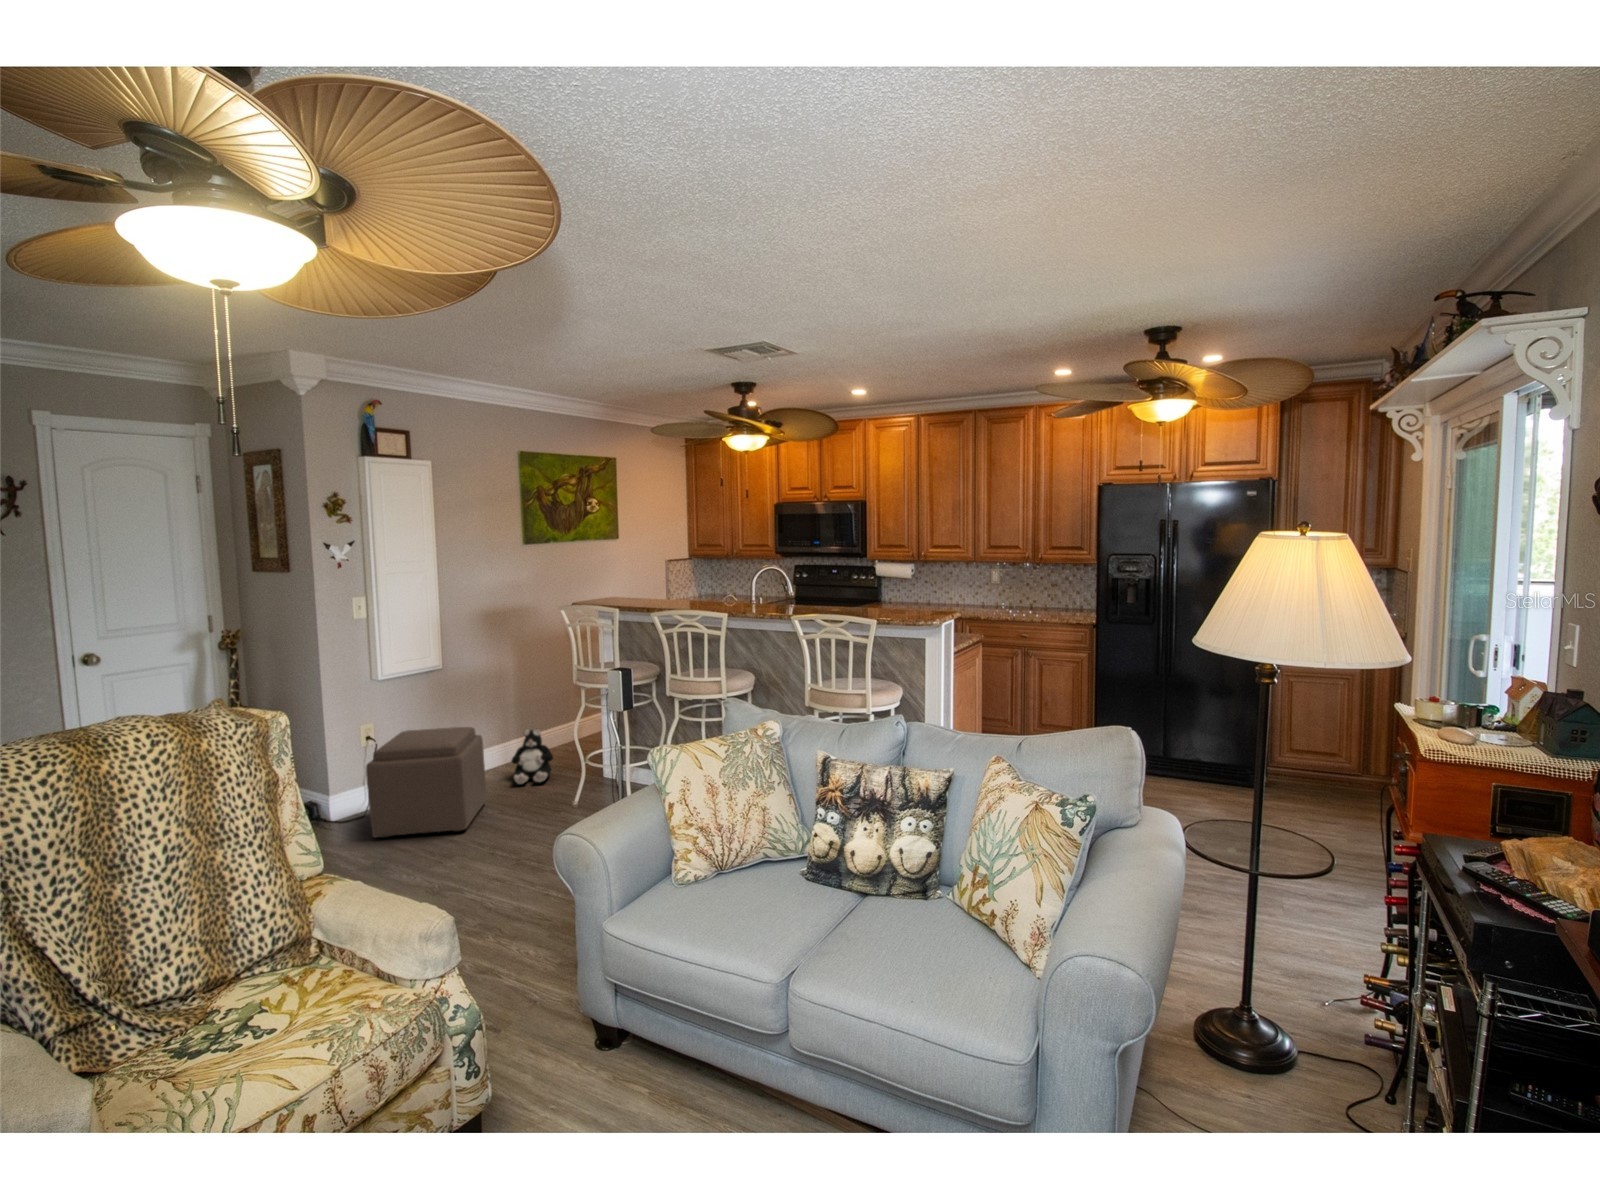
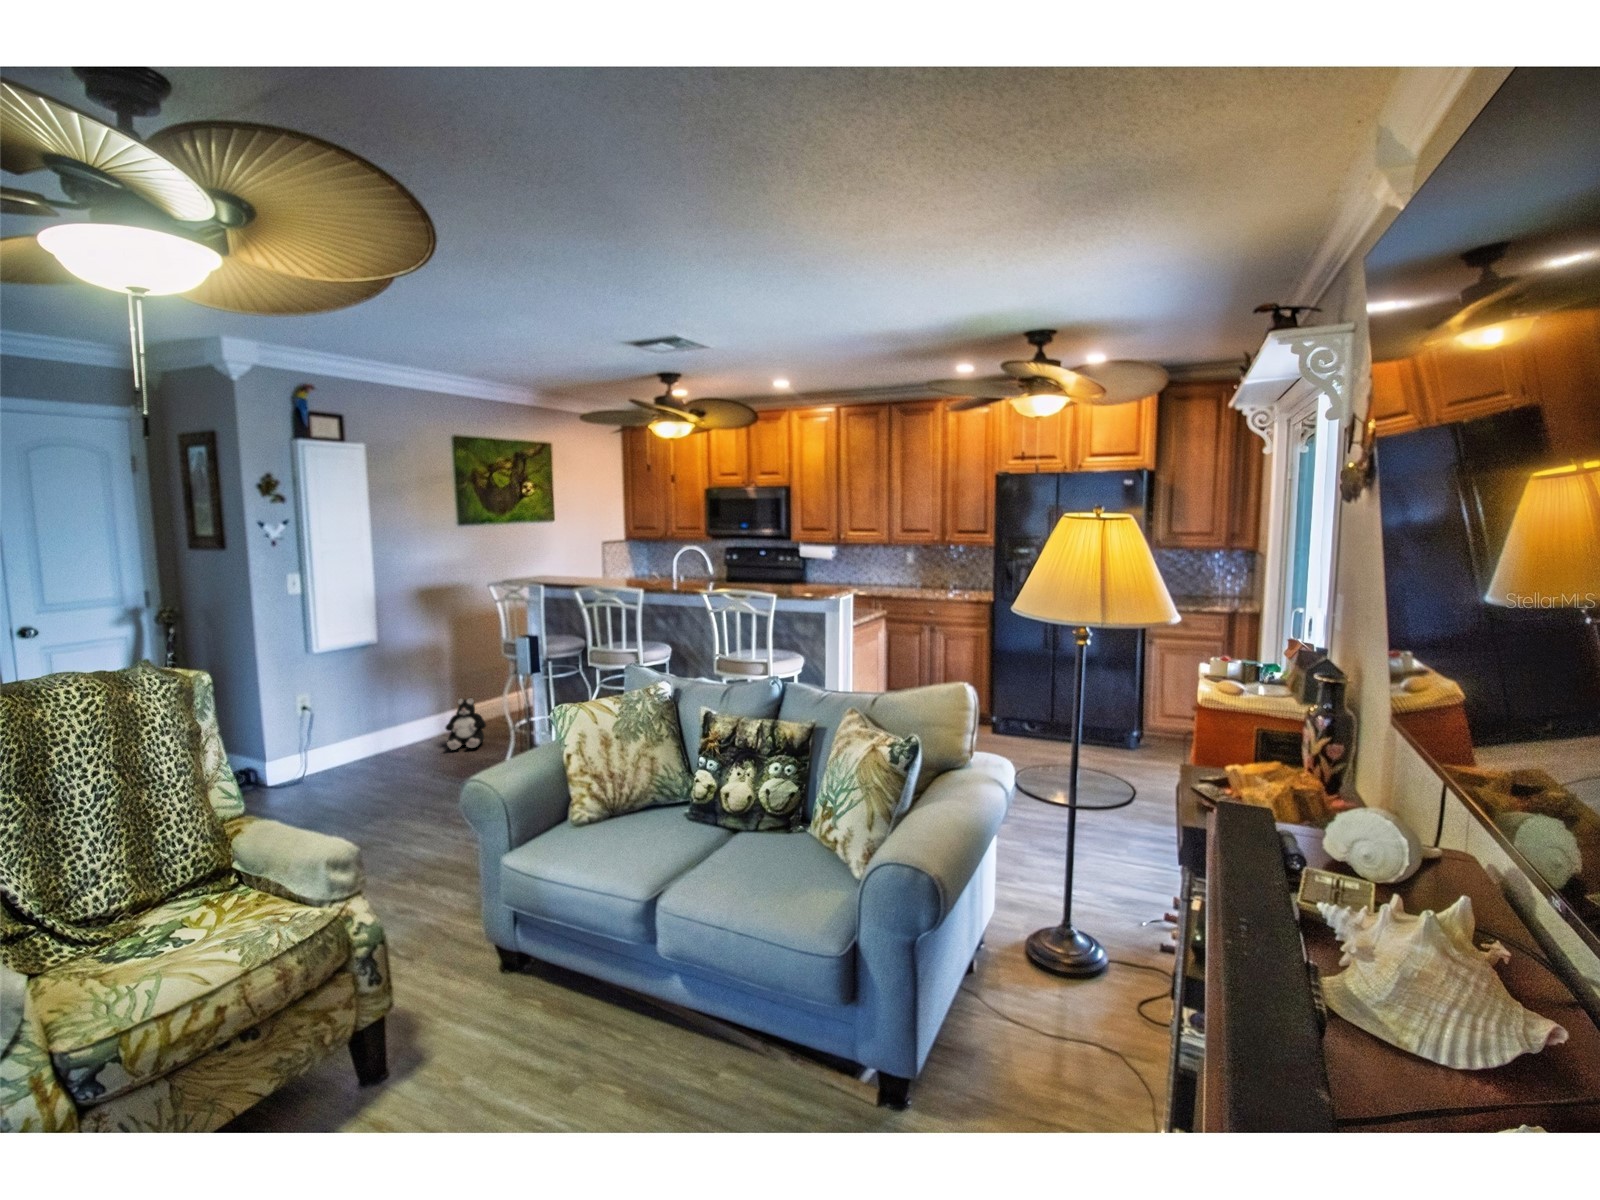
ottoman: present [366,727,486,838] -> none [299,695,419,798]

